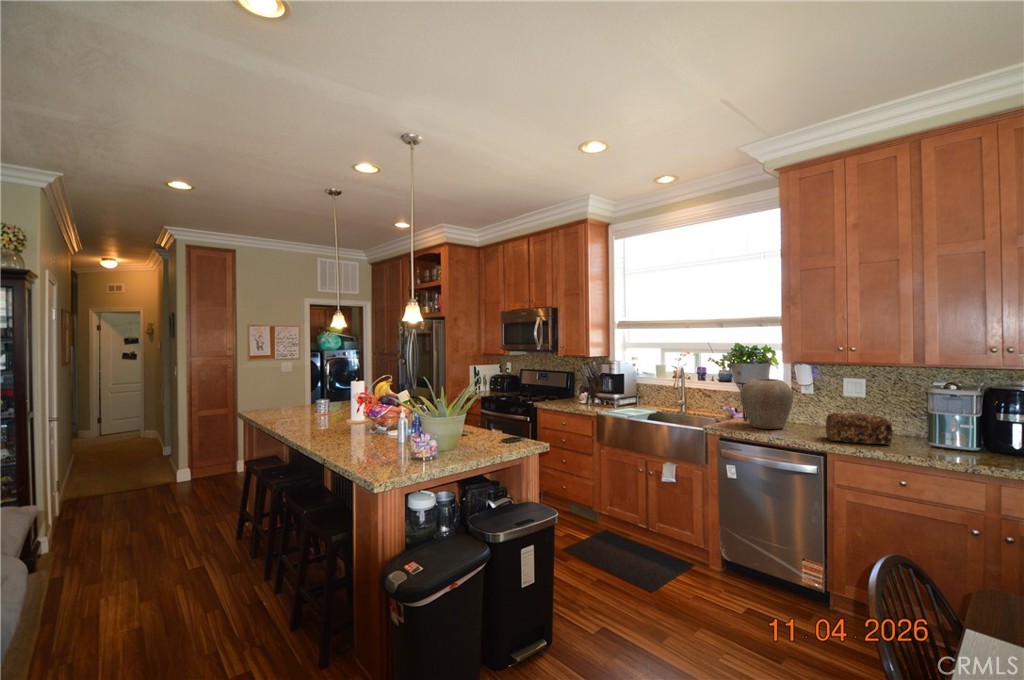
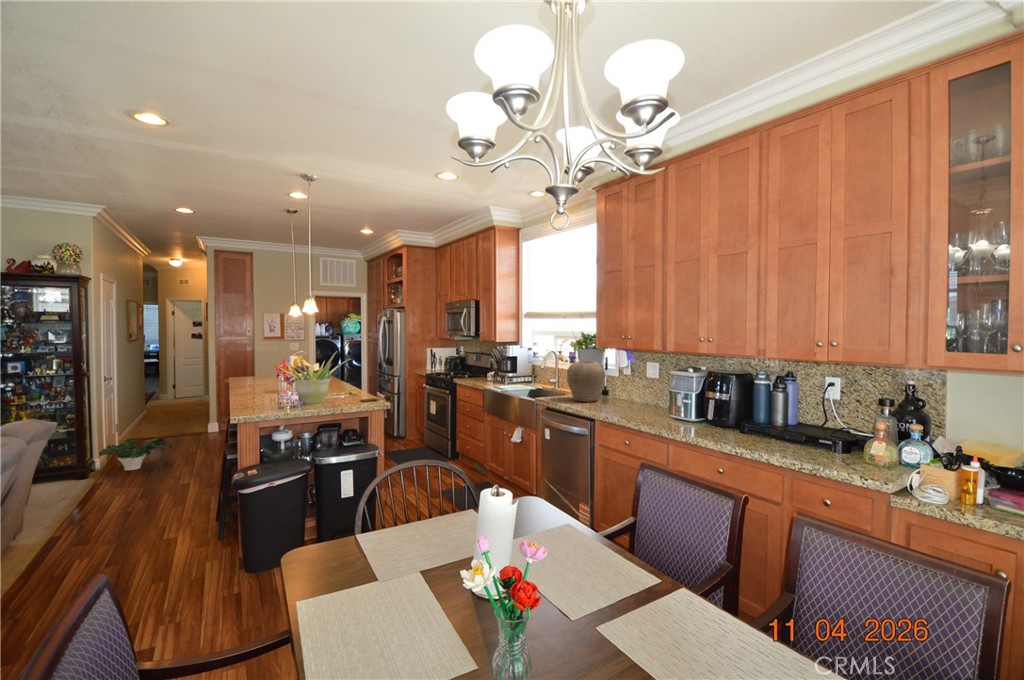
bread loaf: present [826,413,892,444] -> none [601,389,648,414]
potted plant: none [48,498,157,550] -> present [99,438,172,470]

